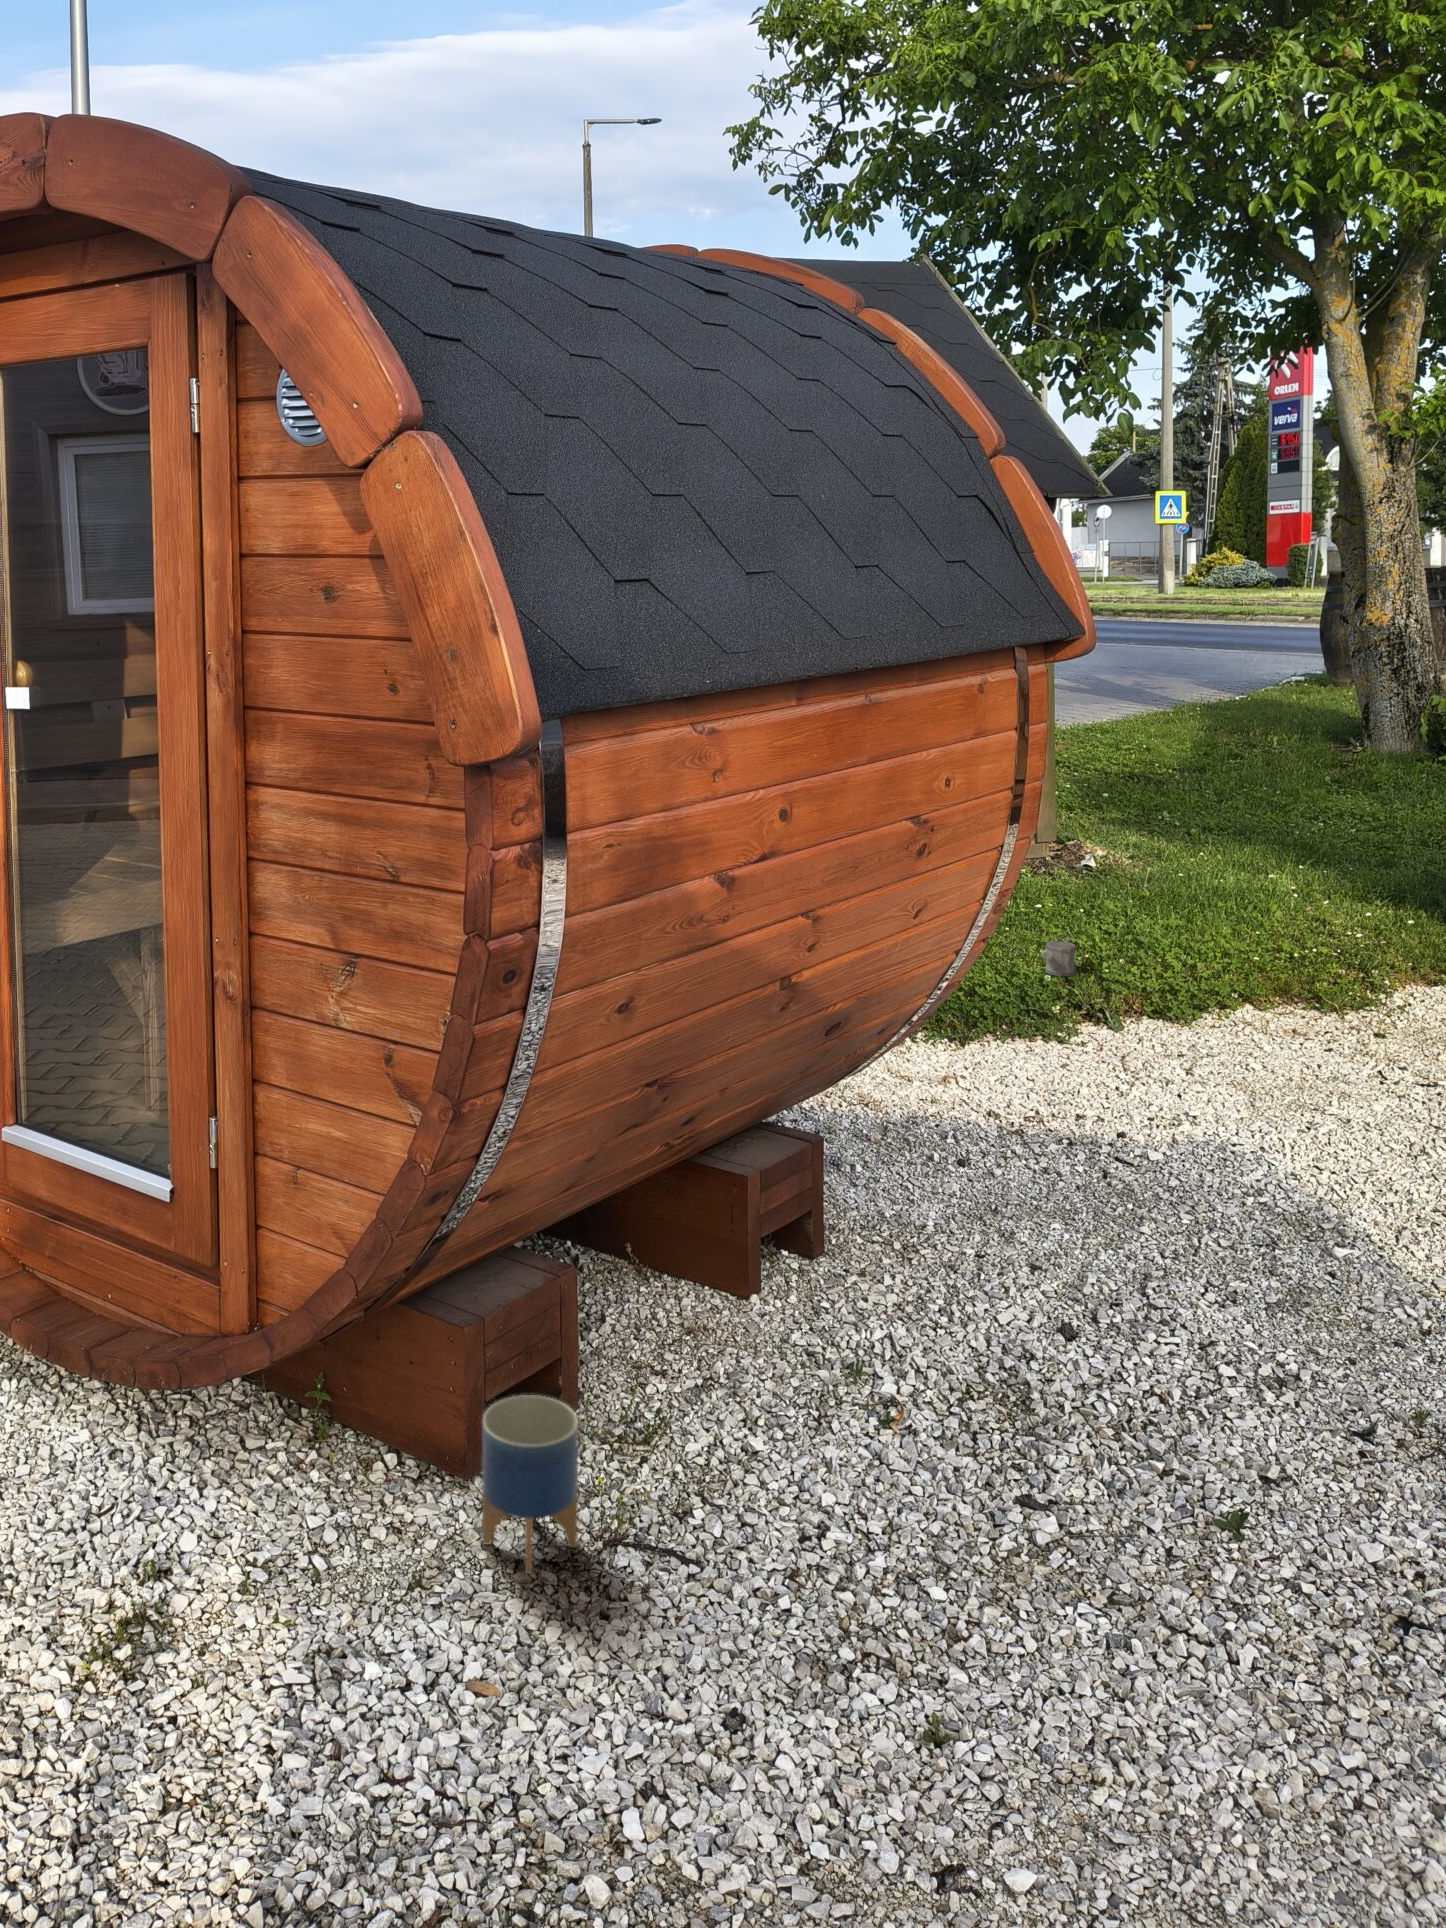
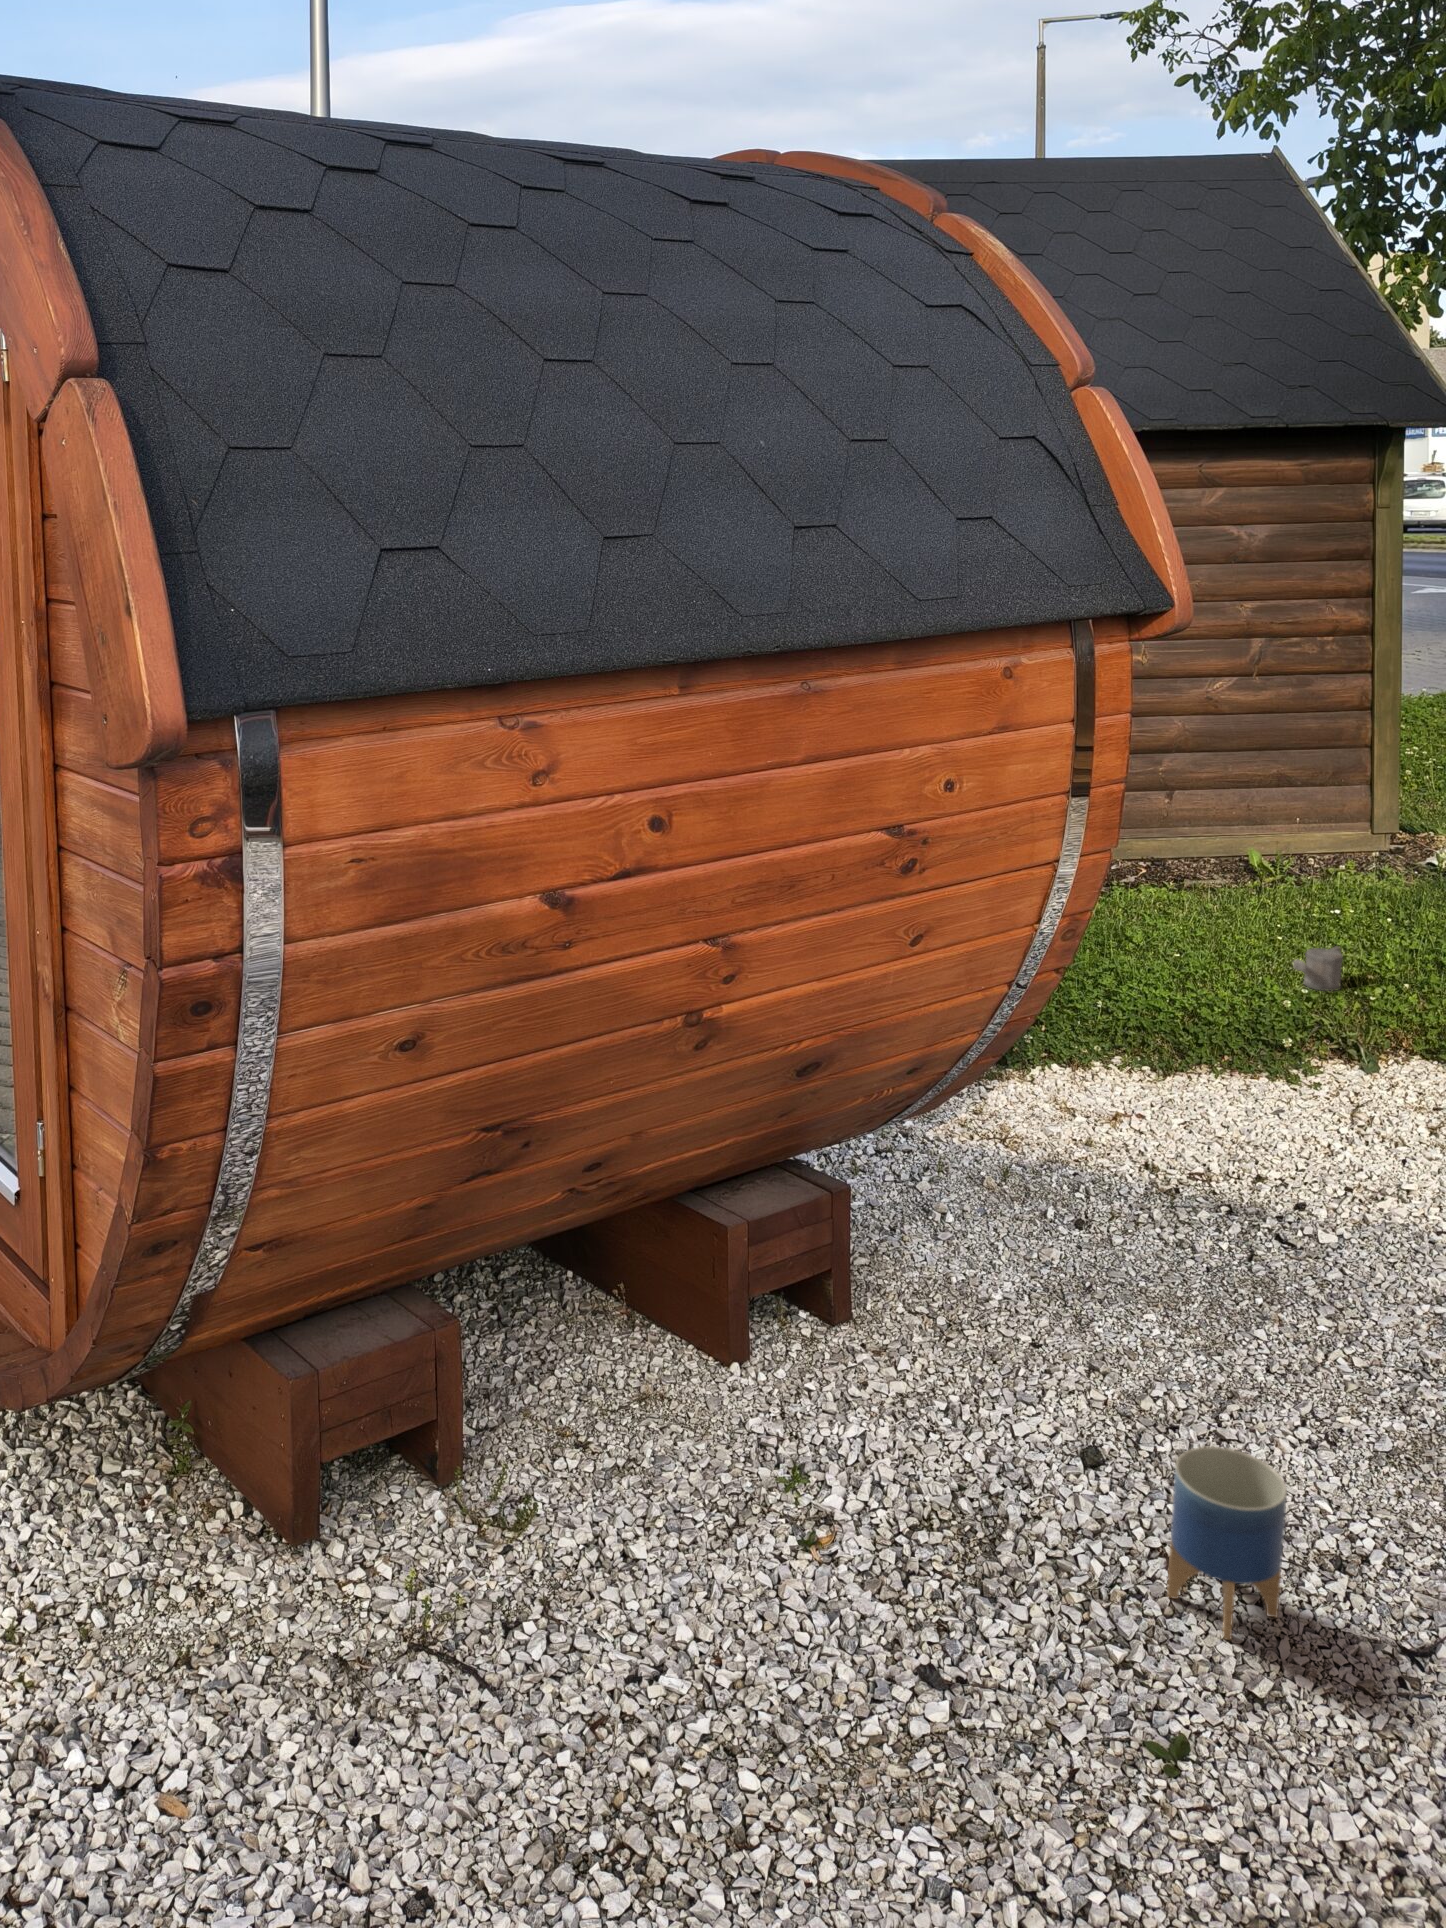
planter: present [482,1395,578,1574] -> present [1167,1447,1287,1640]

